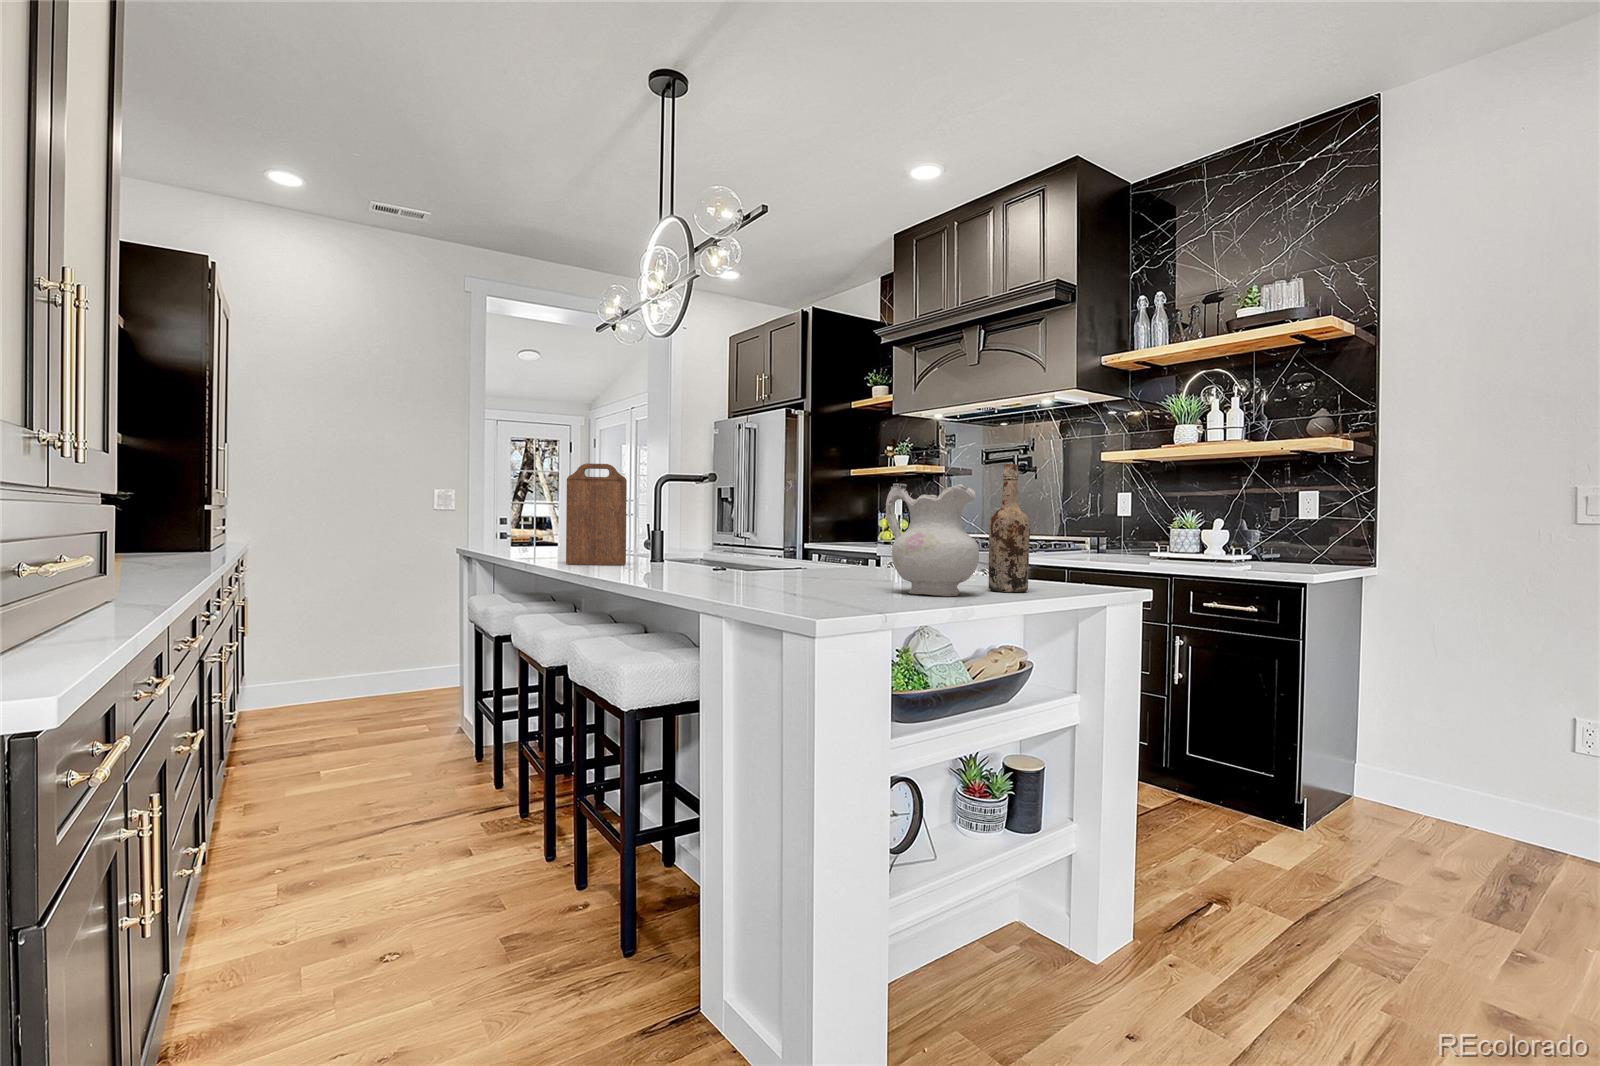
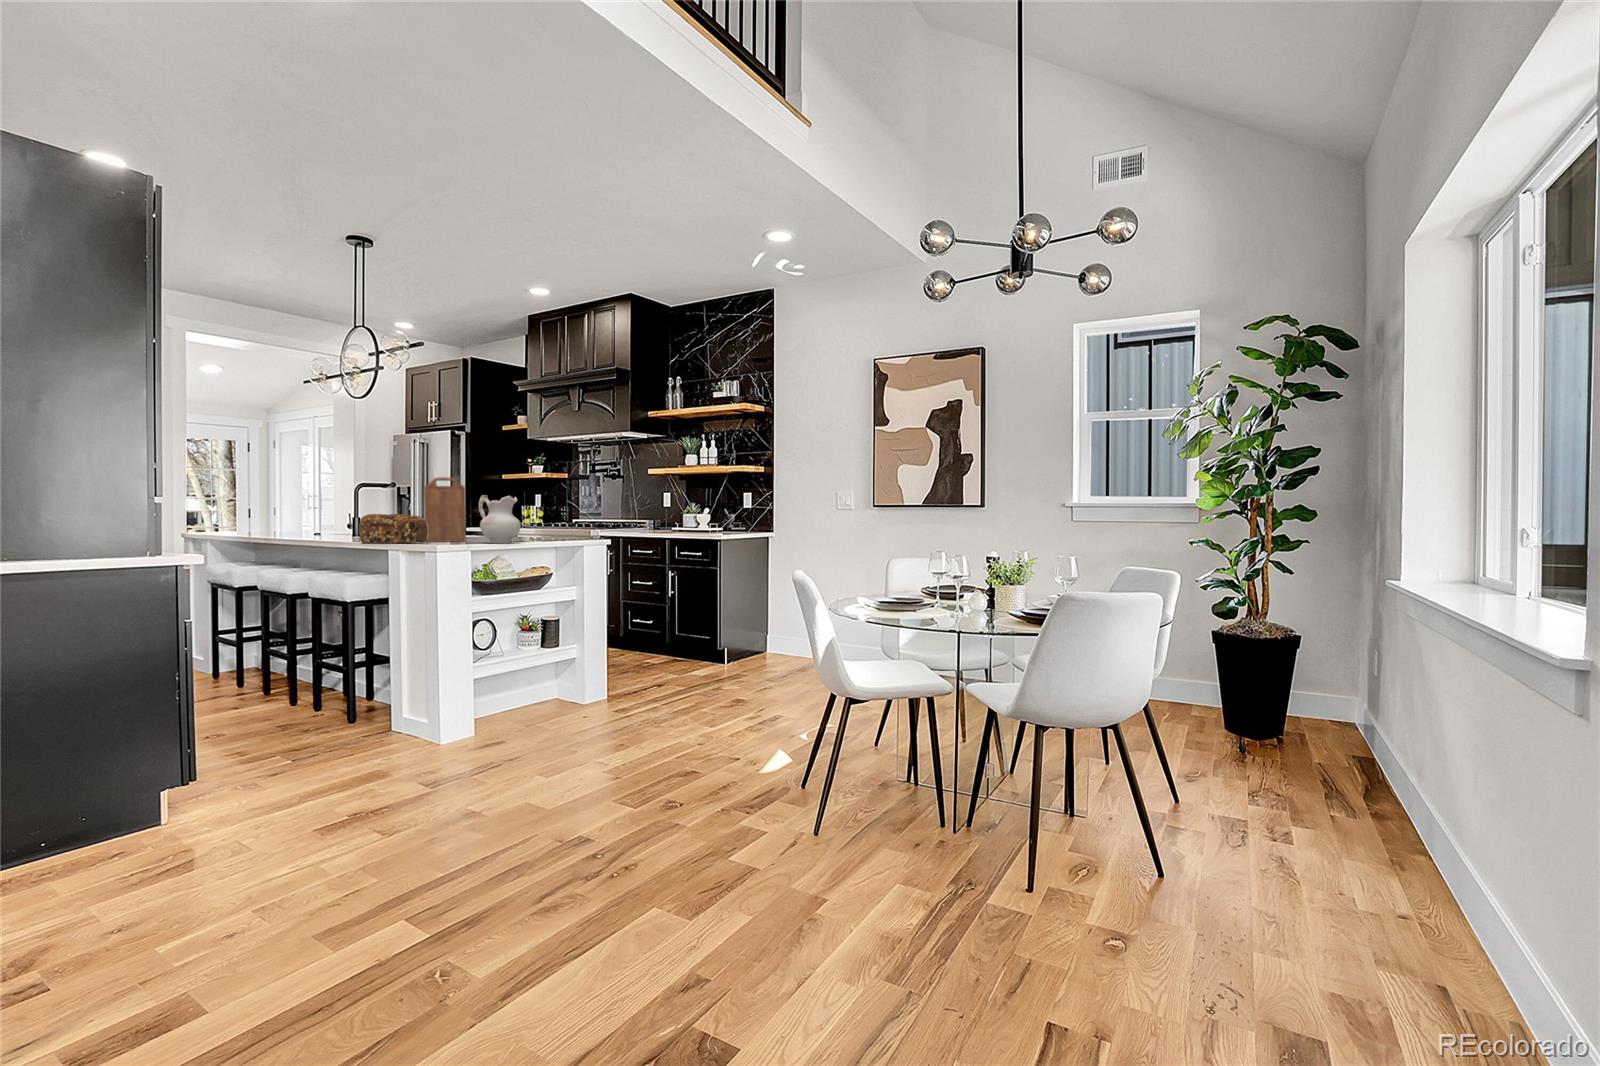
cutting board: present [566,463,627,565] -> present [424,477,466,542]
wine bottle: present [989,464,1030,592] -> none [531,486,550,543]
bread loaf: none [652,523,779,585] -> present [359,514,428,543]

